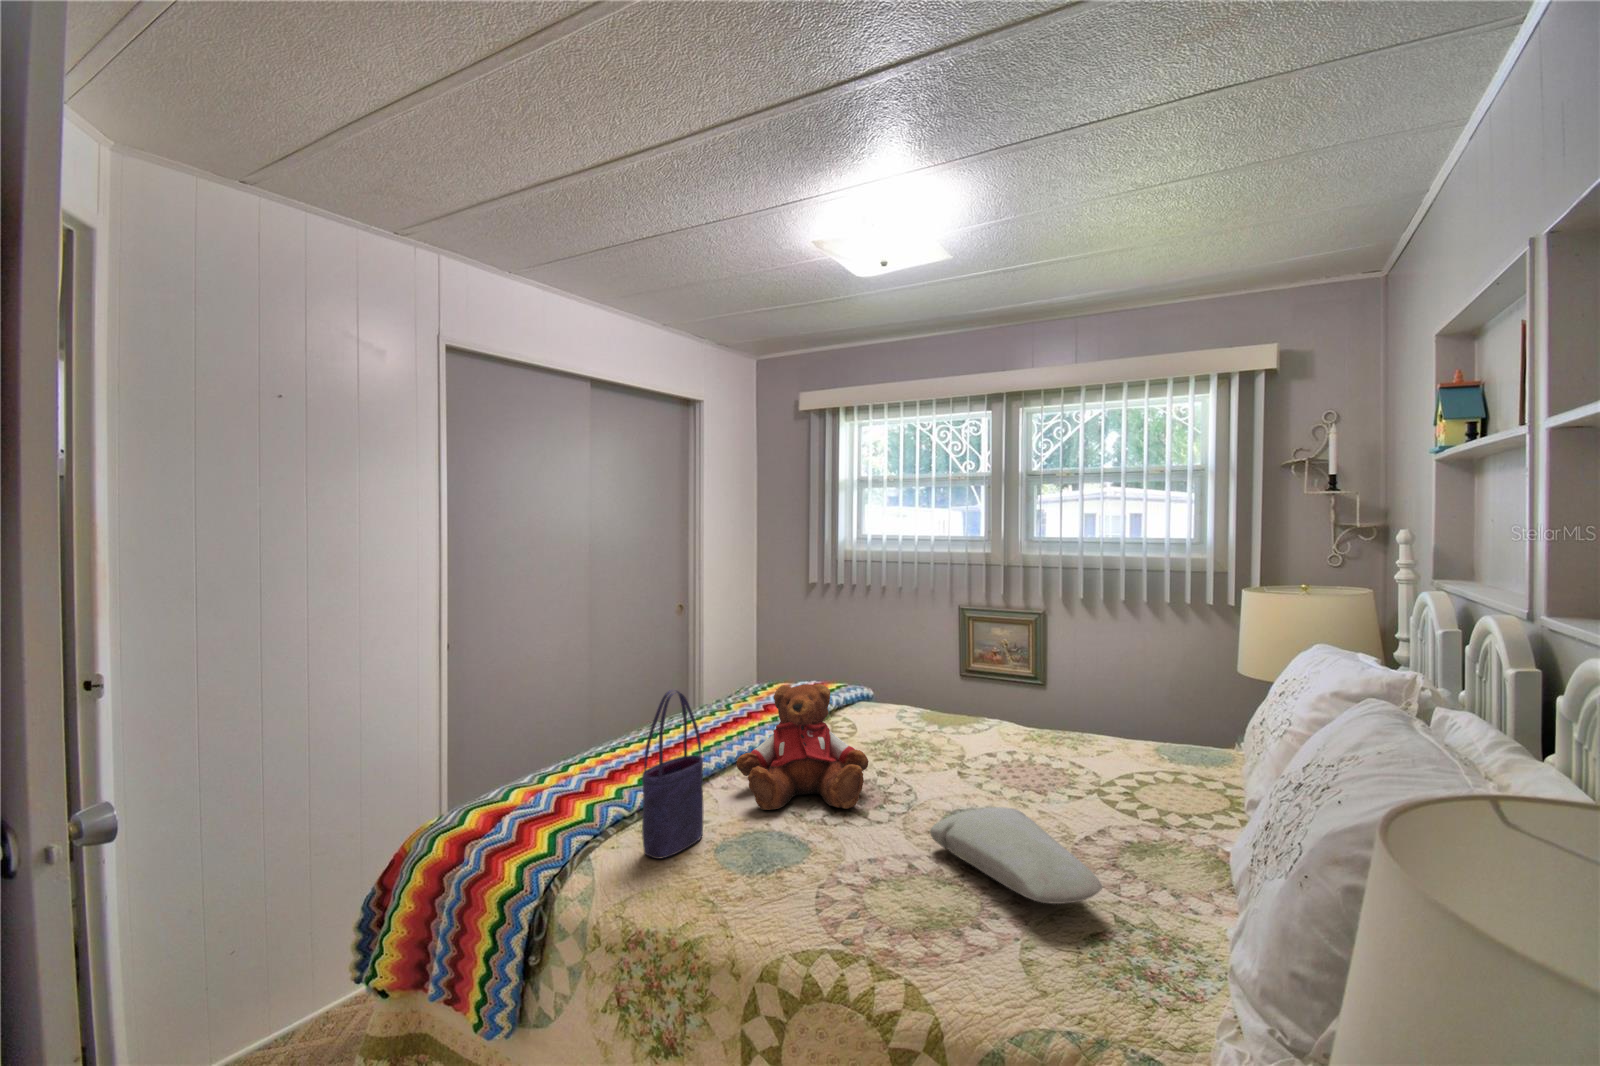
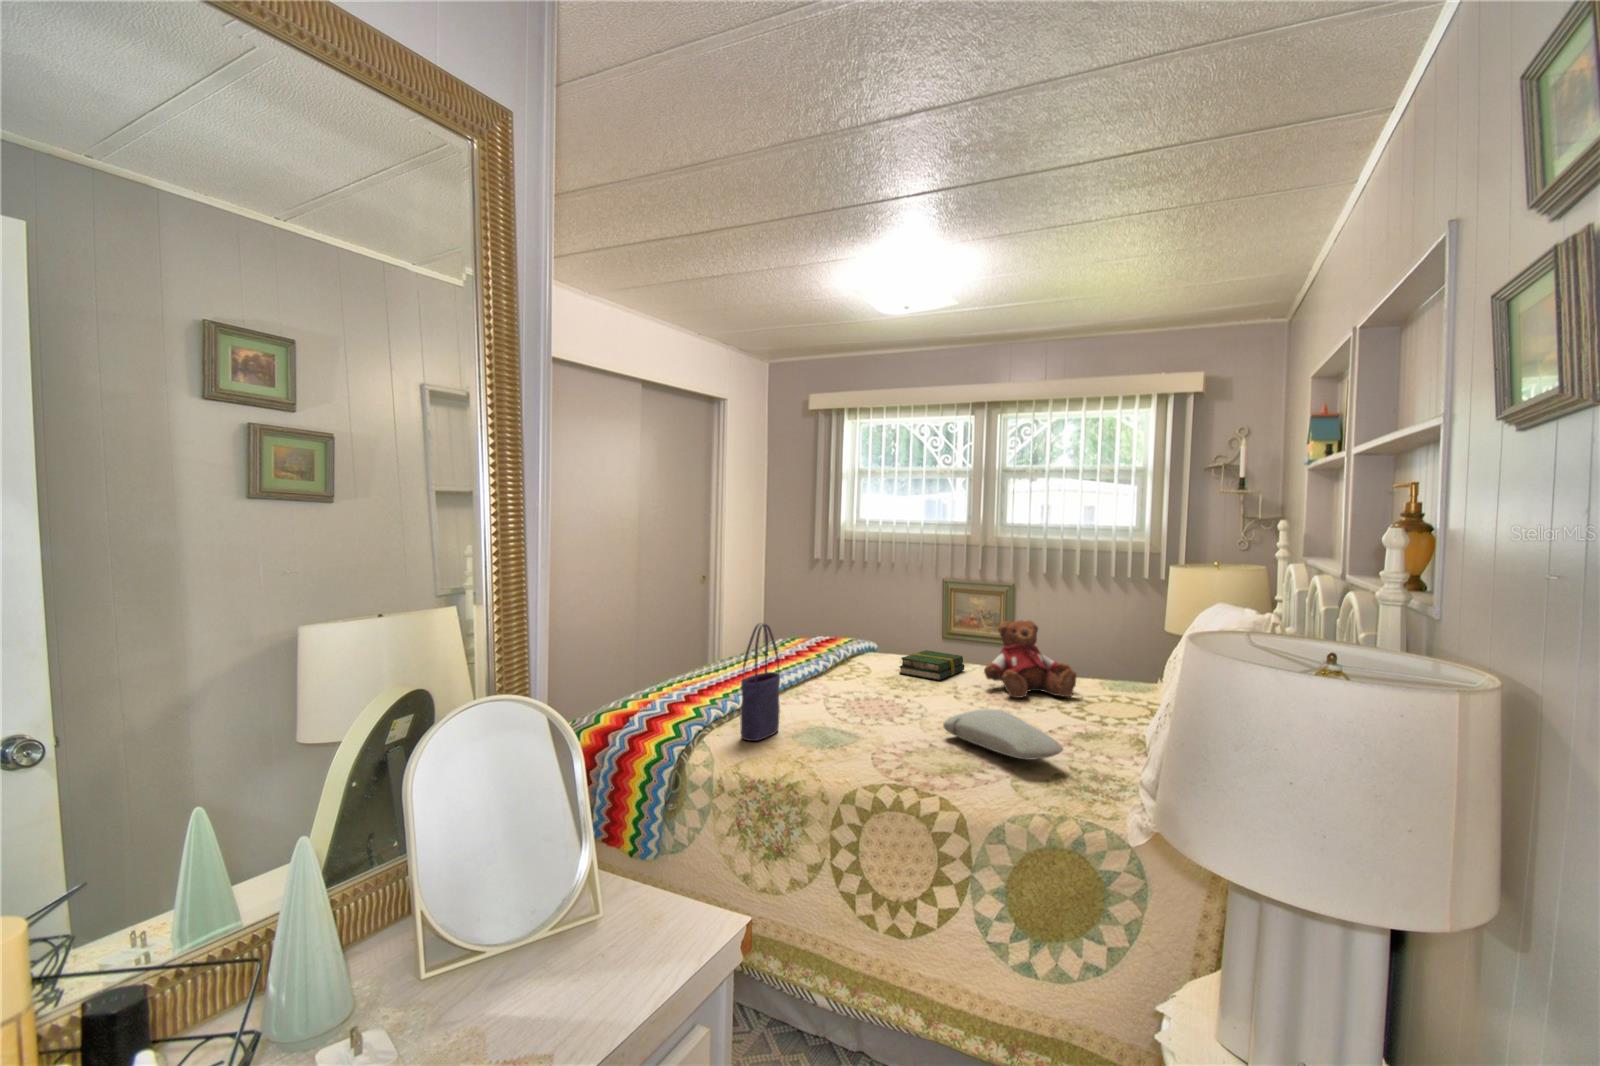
teddy bear: present [737,684,869,810] -> present [984,620,1077,698]
book: none [892,701,977,745] -> present [899,650,964,680]

